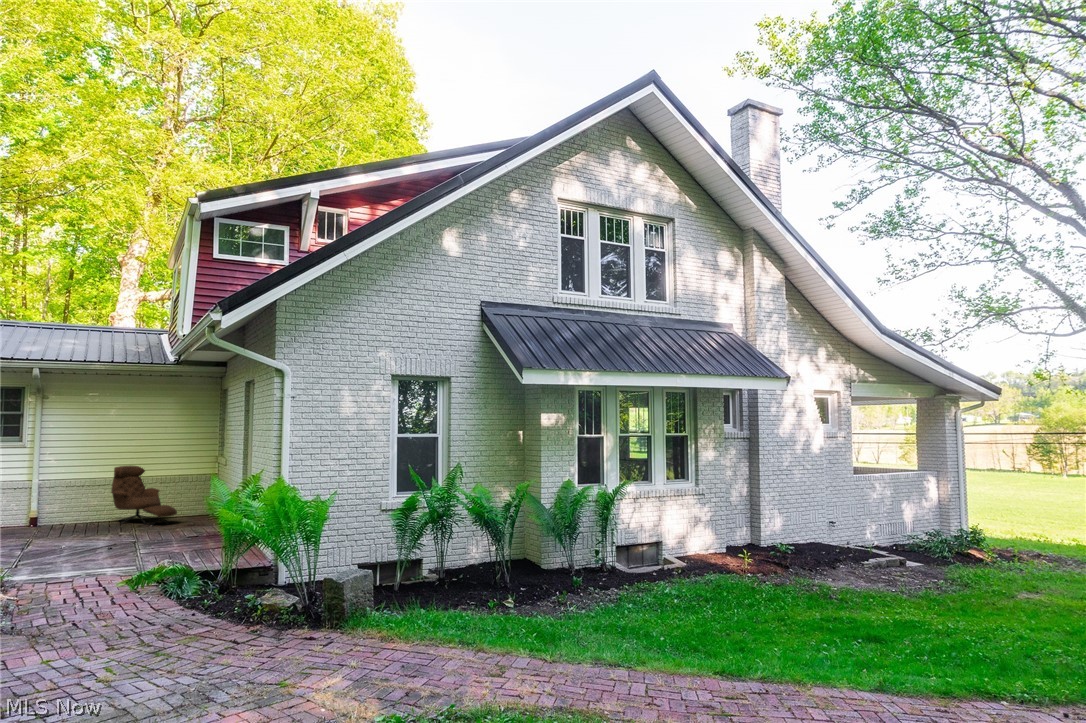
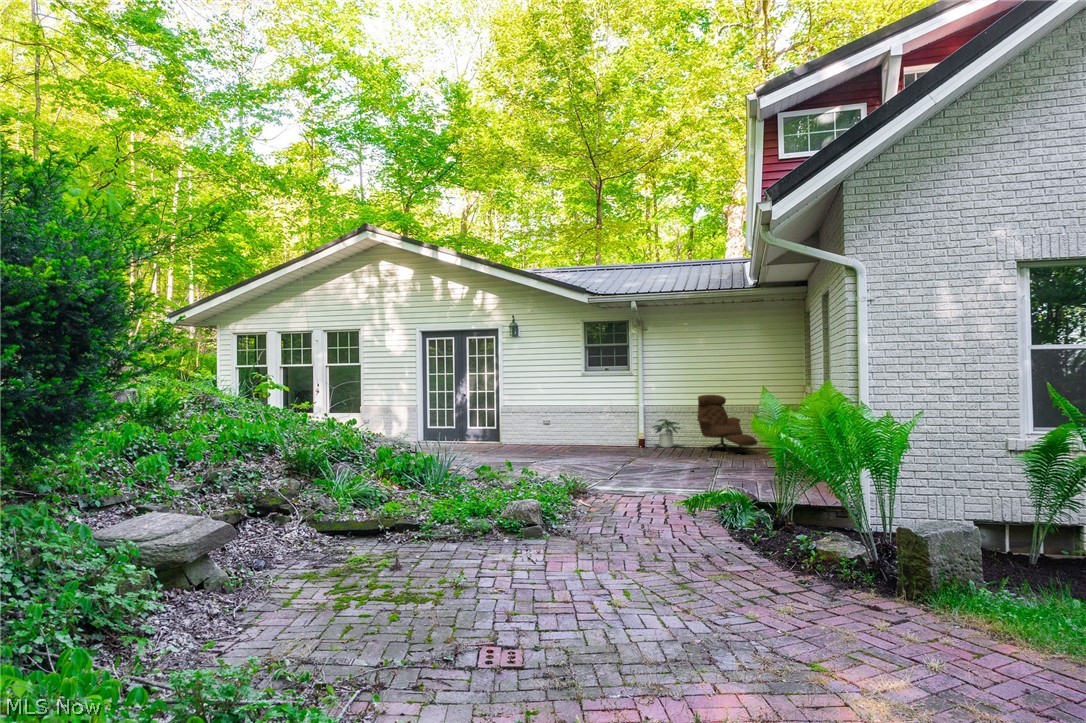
potted plant: none [49,493,92,524] -> present [653,419,680,448]

